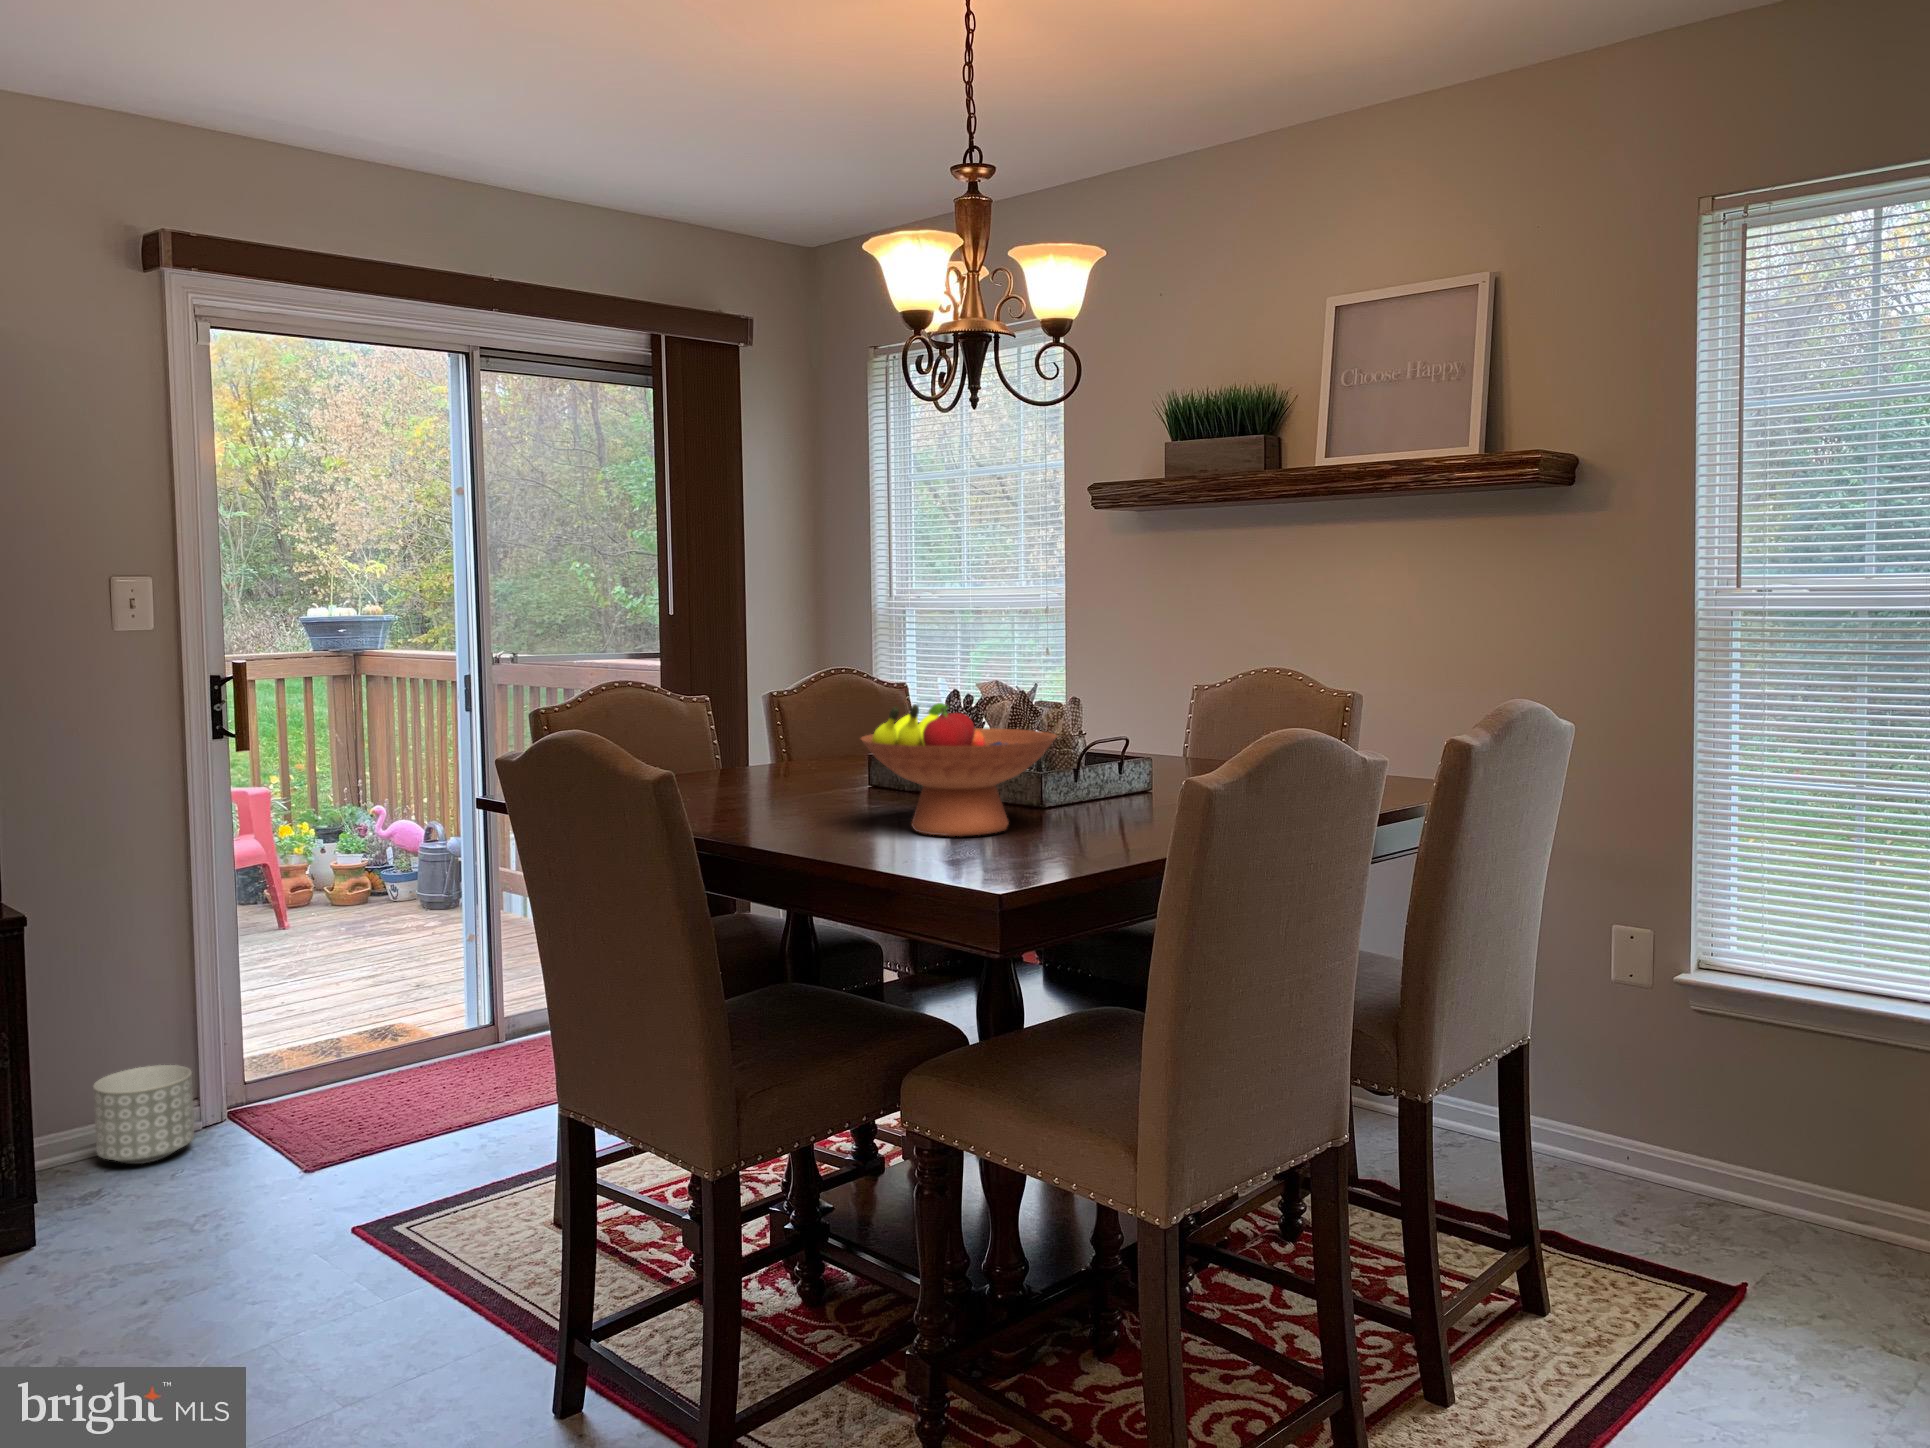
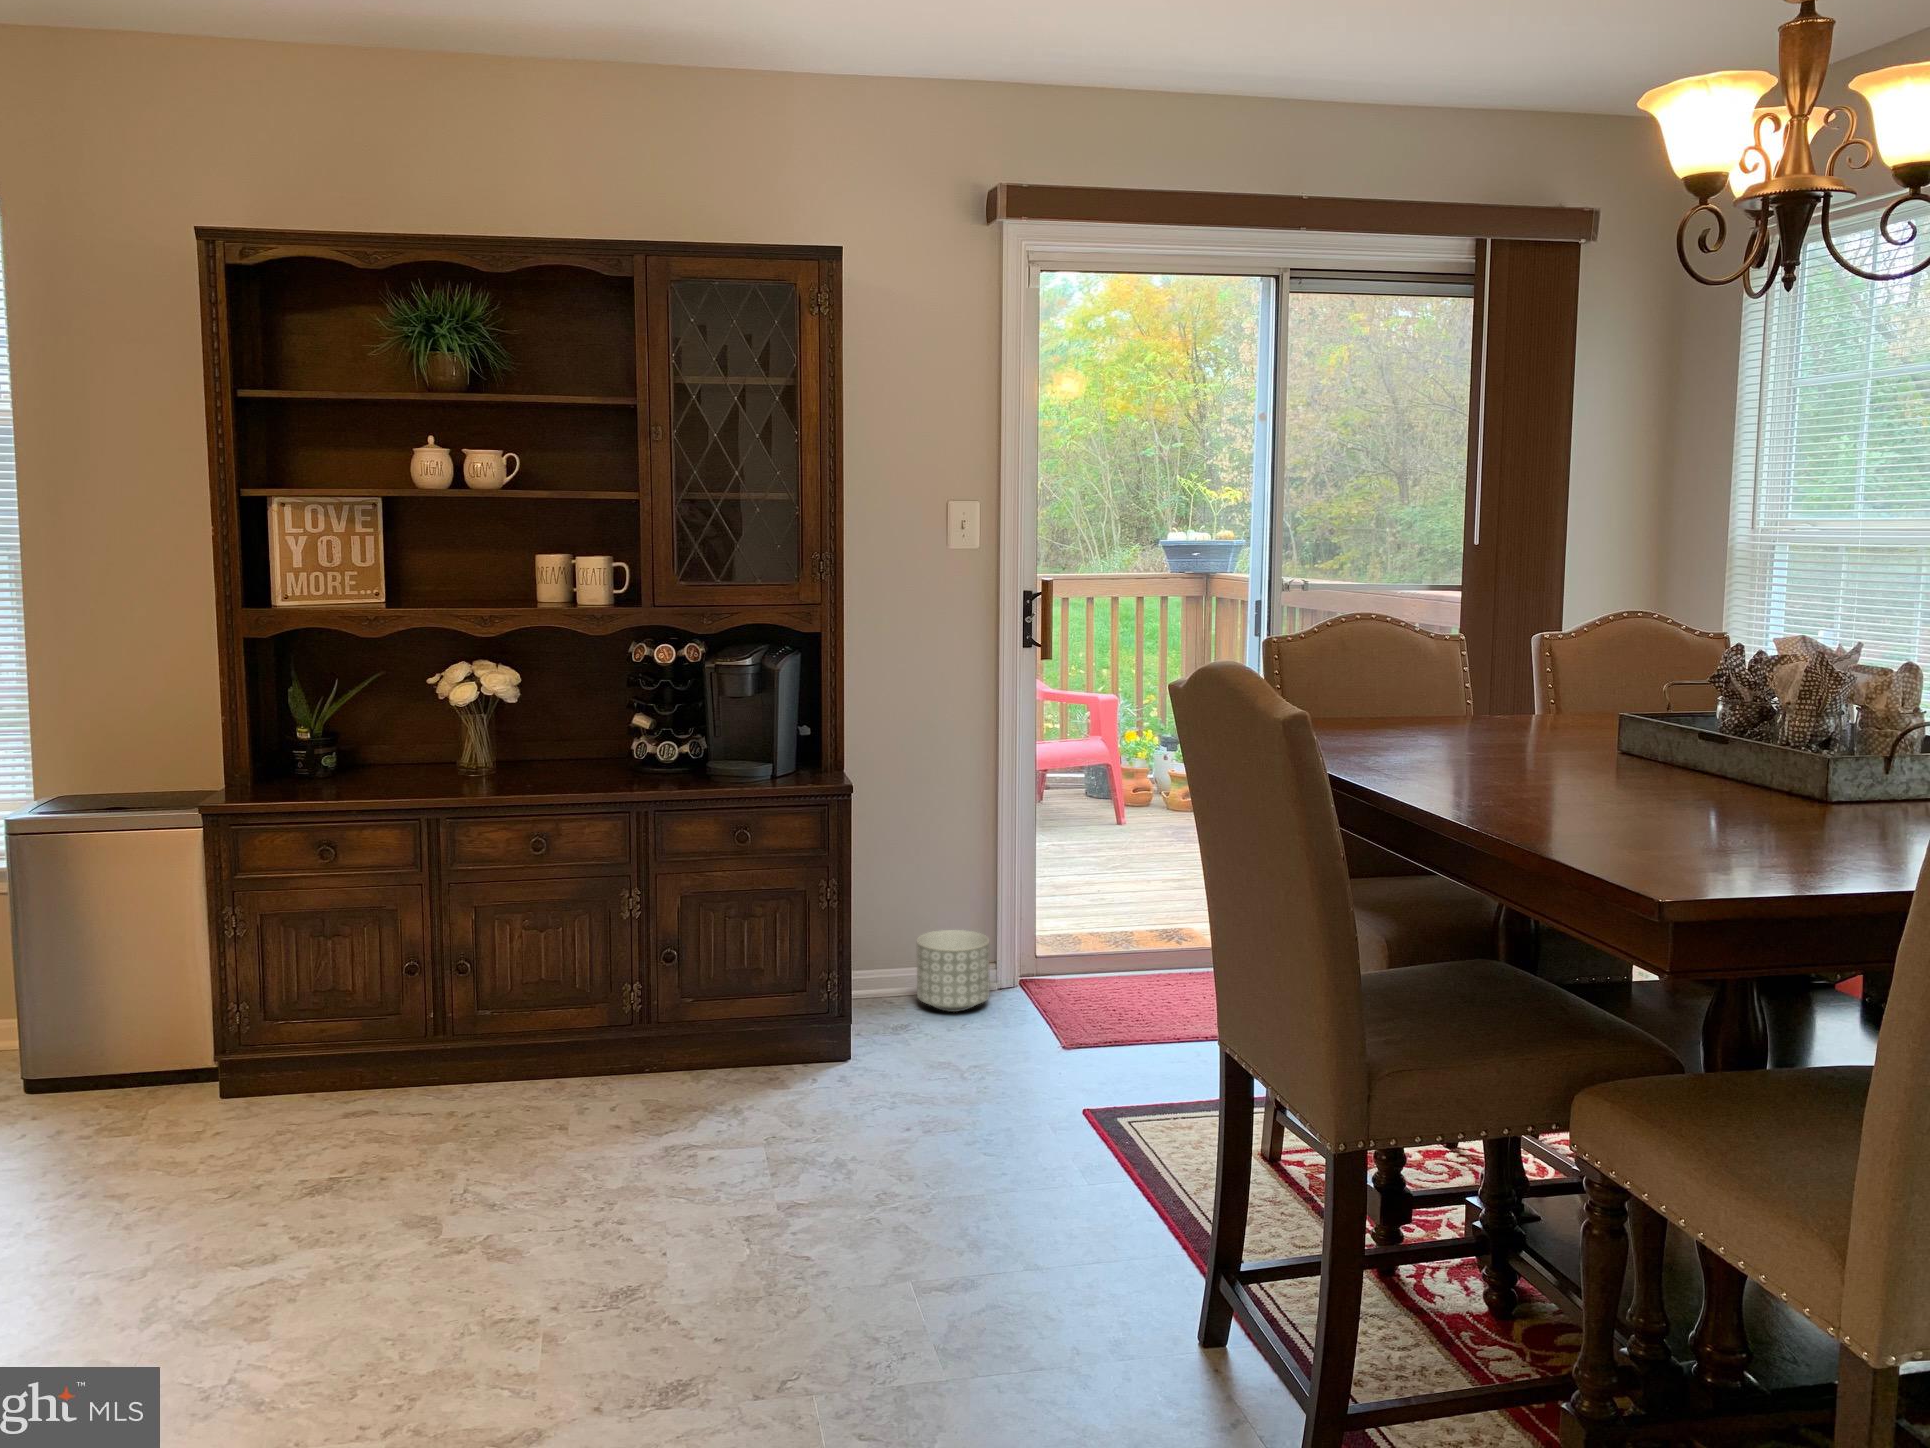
fruit bowl: present [861,703,1057,836] -> none [1575,659,1848,824]

